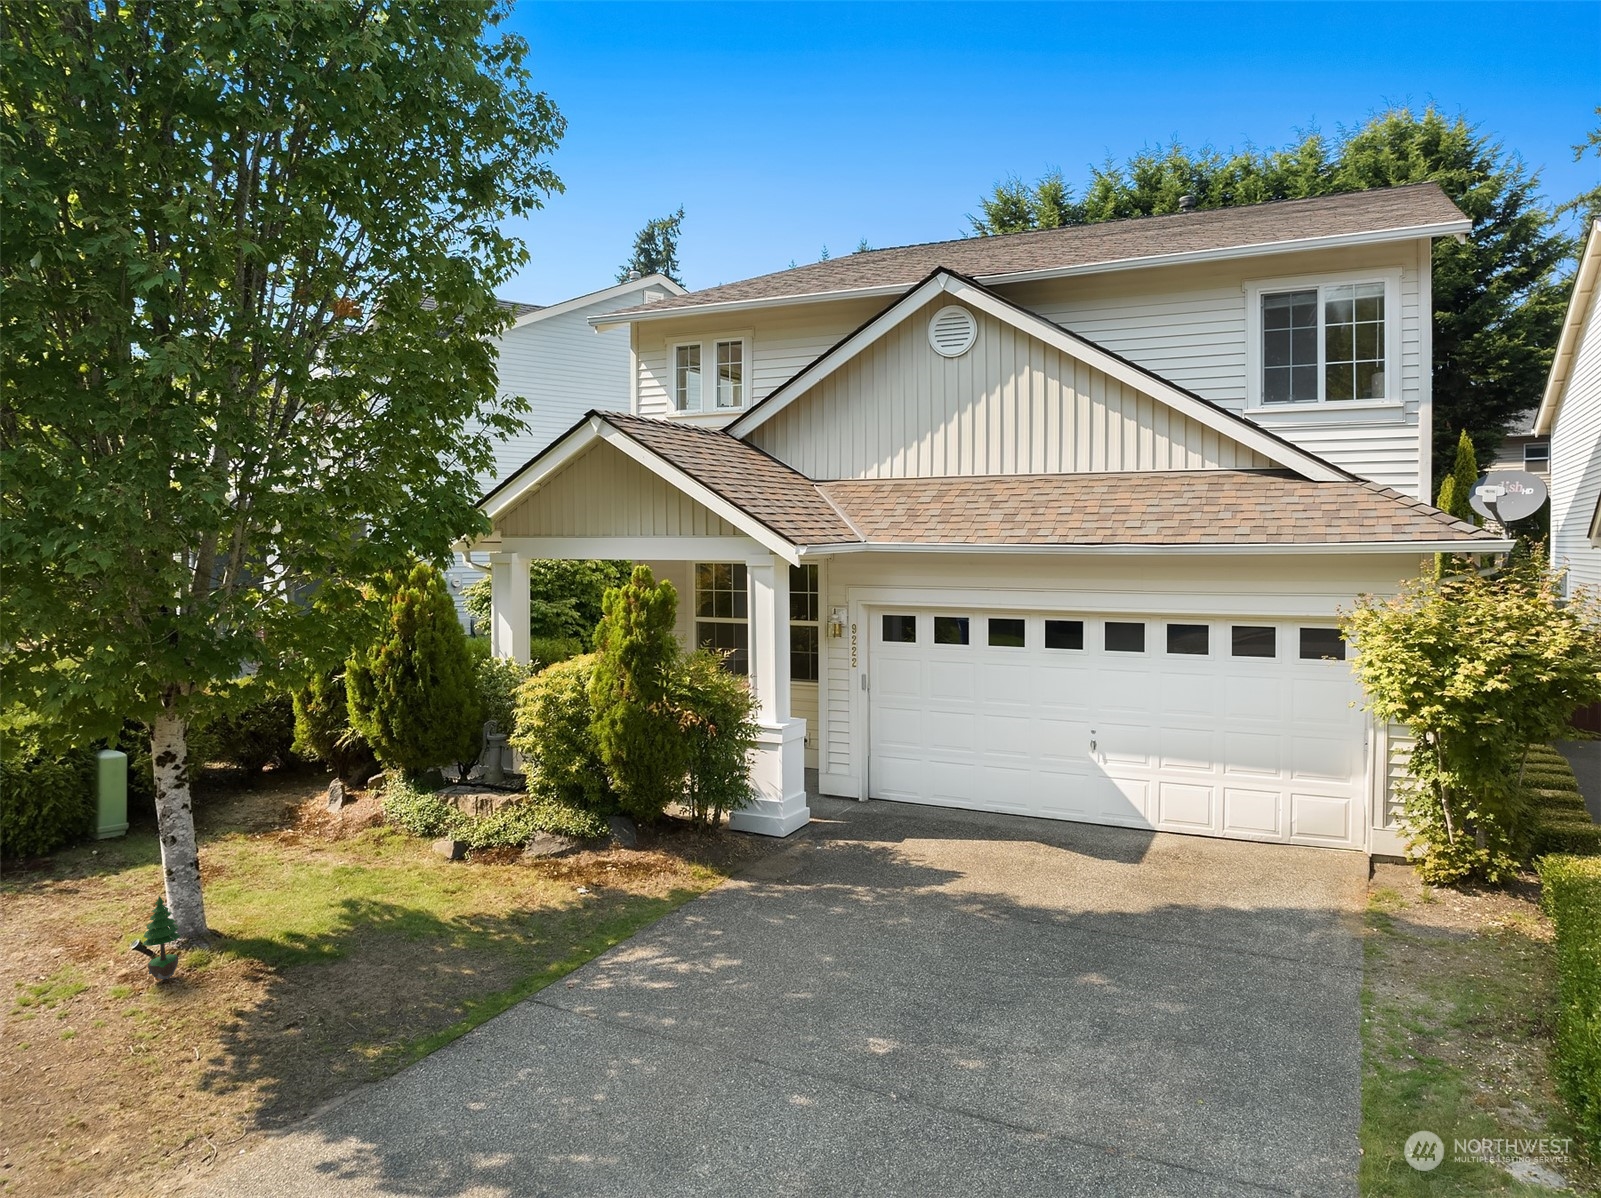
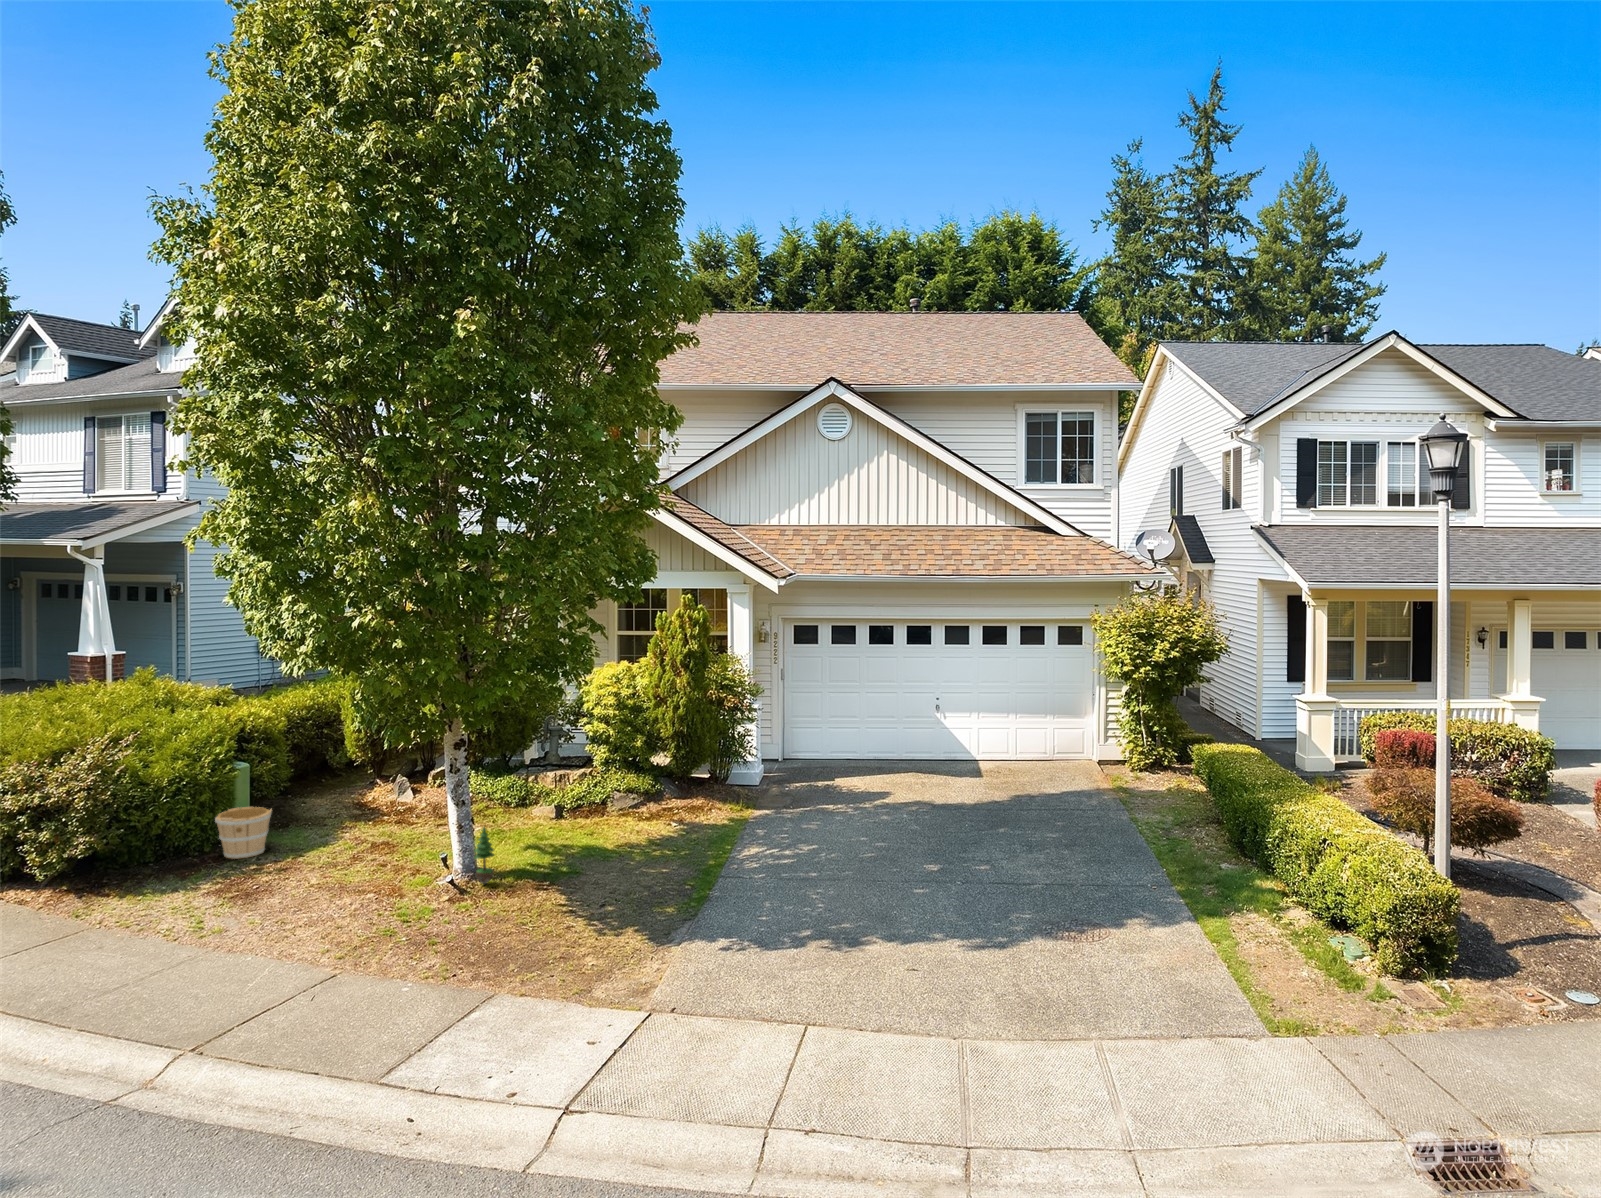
wooden bucket: none [47,808,123,872] -> present [215,806,272,859]

